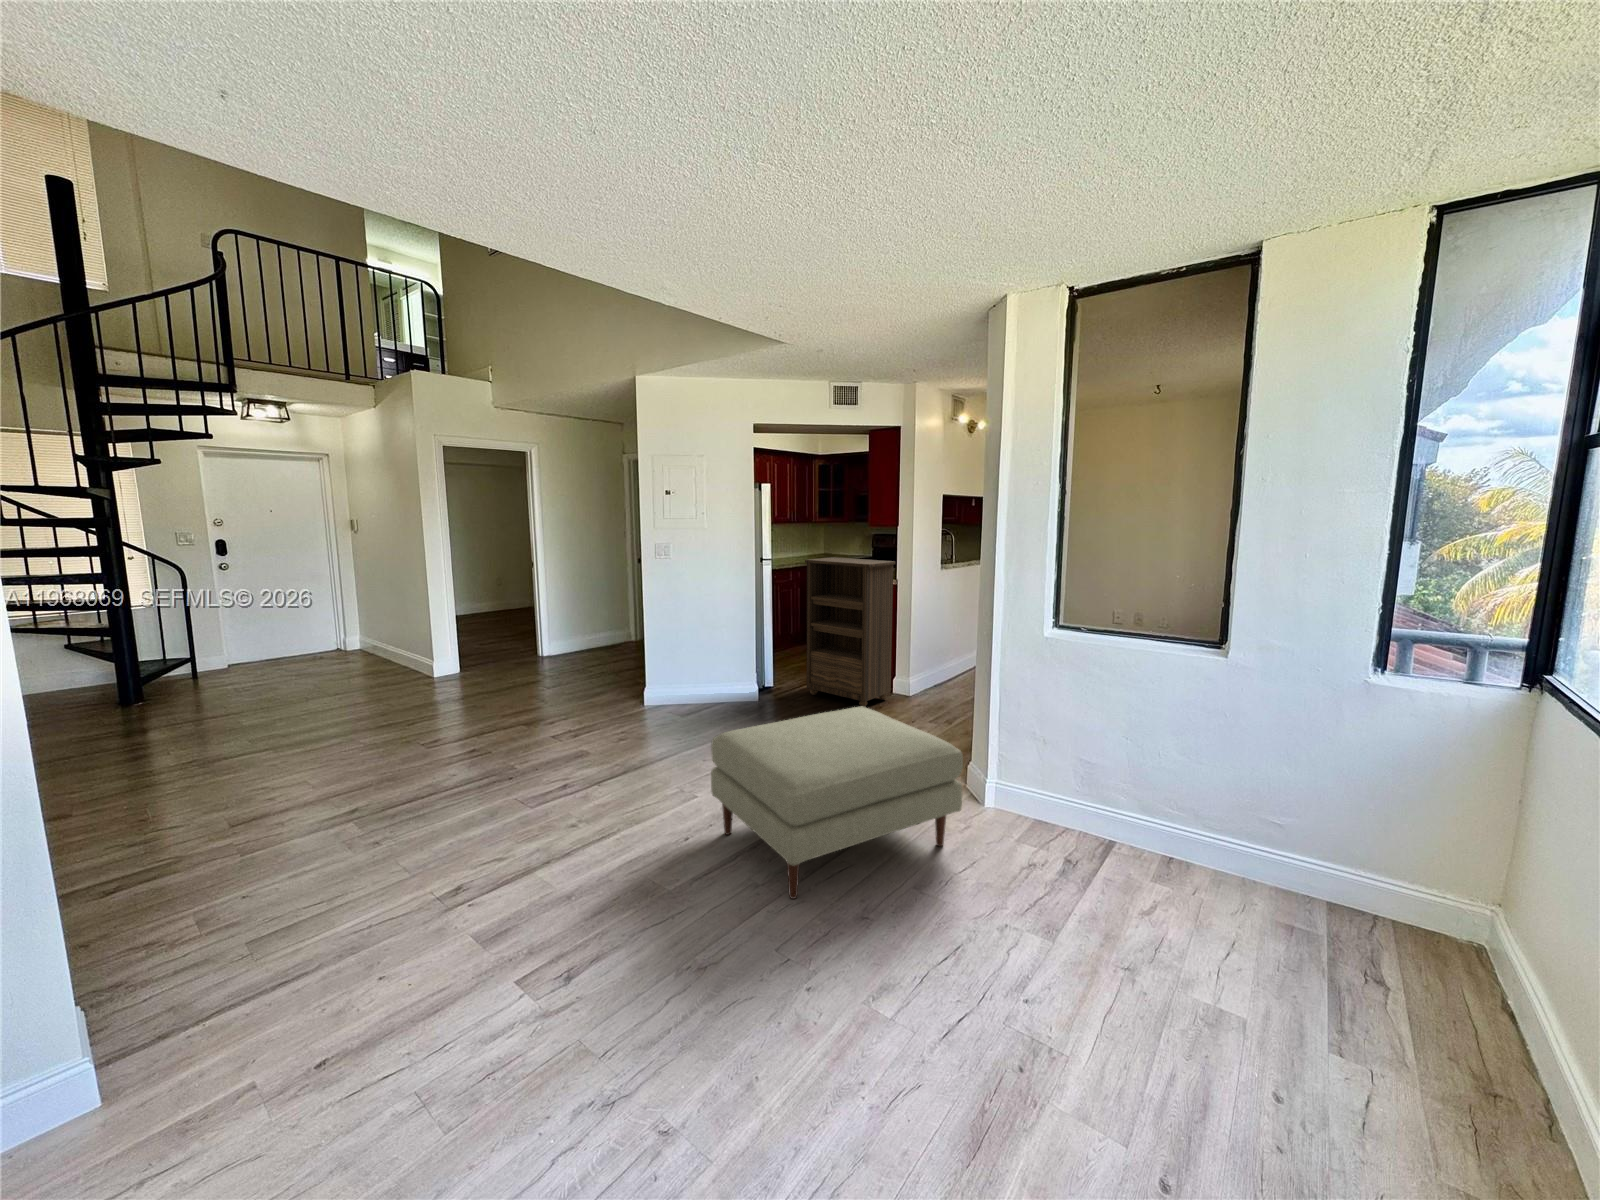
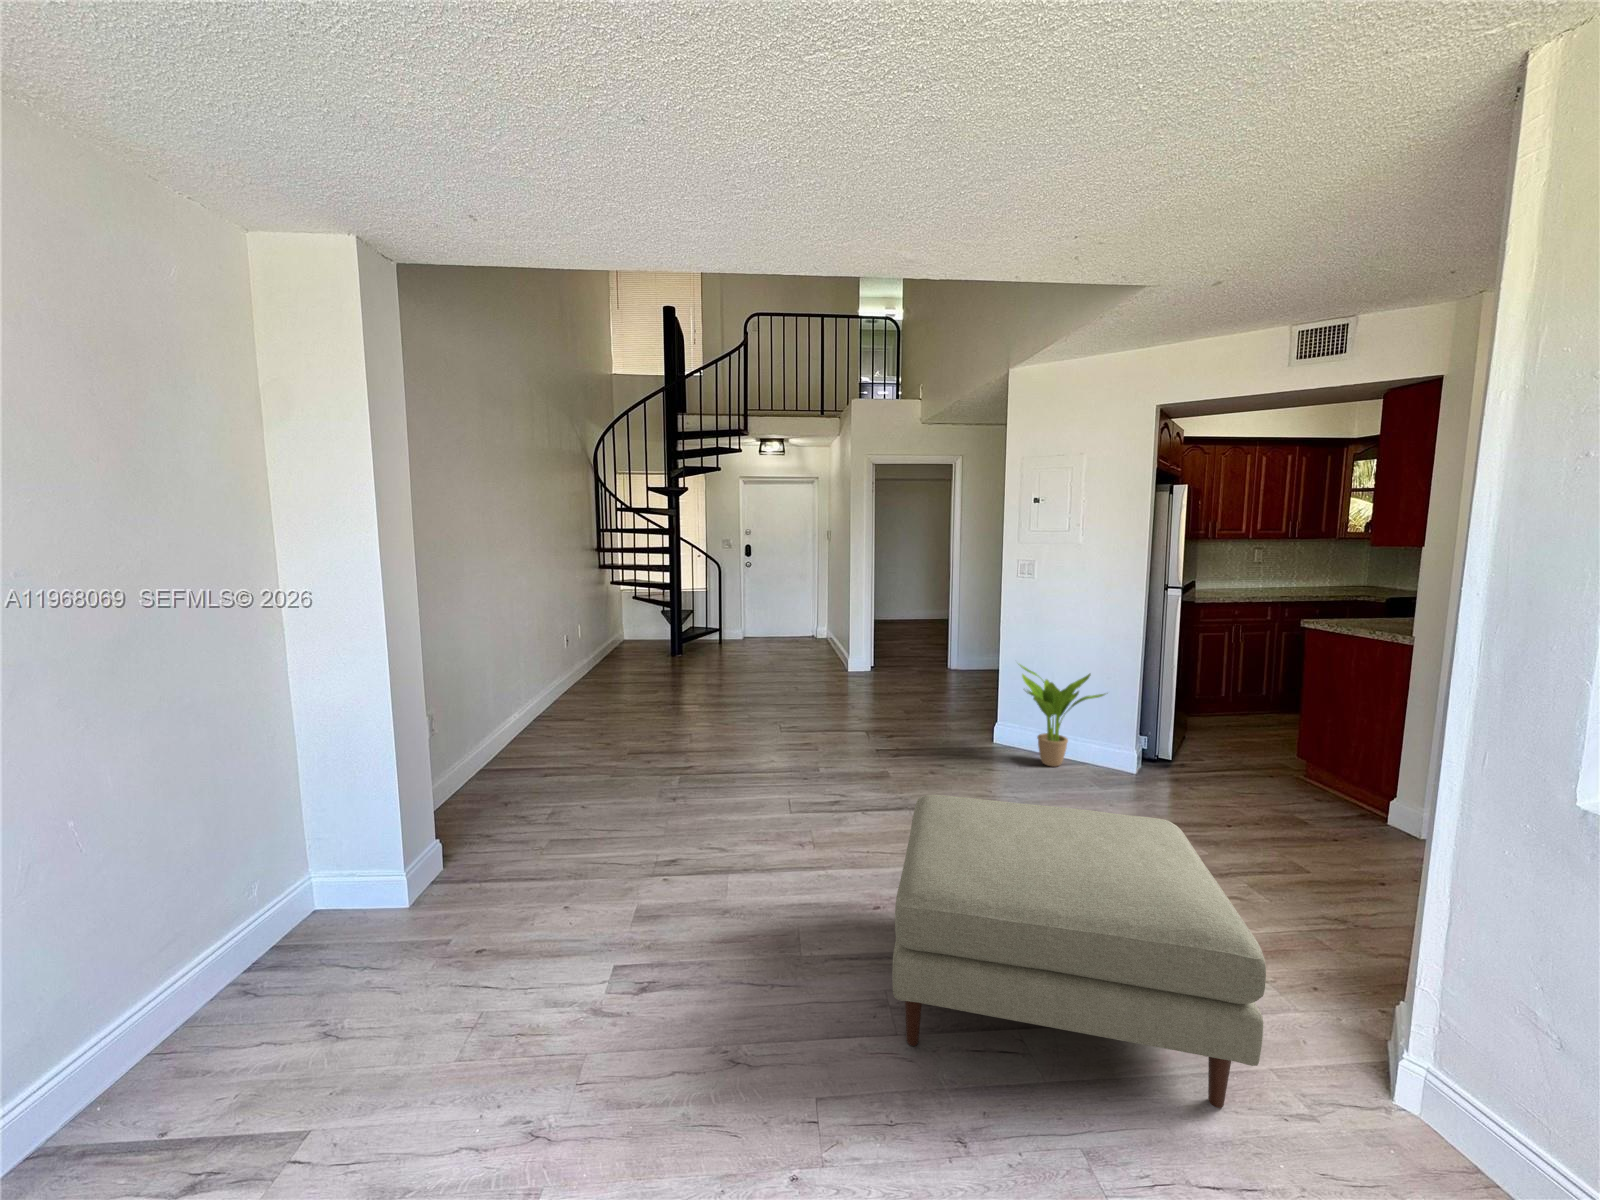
bookshelf: present [805,557,896,707] -> none [1219,593,1396,827]
potted plant: none [667,627,738,712] -> present [1020,665,1105,766]

